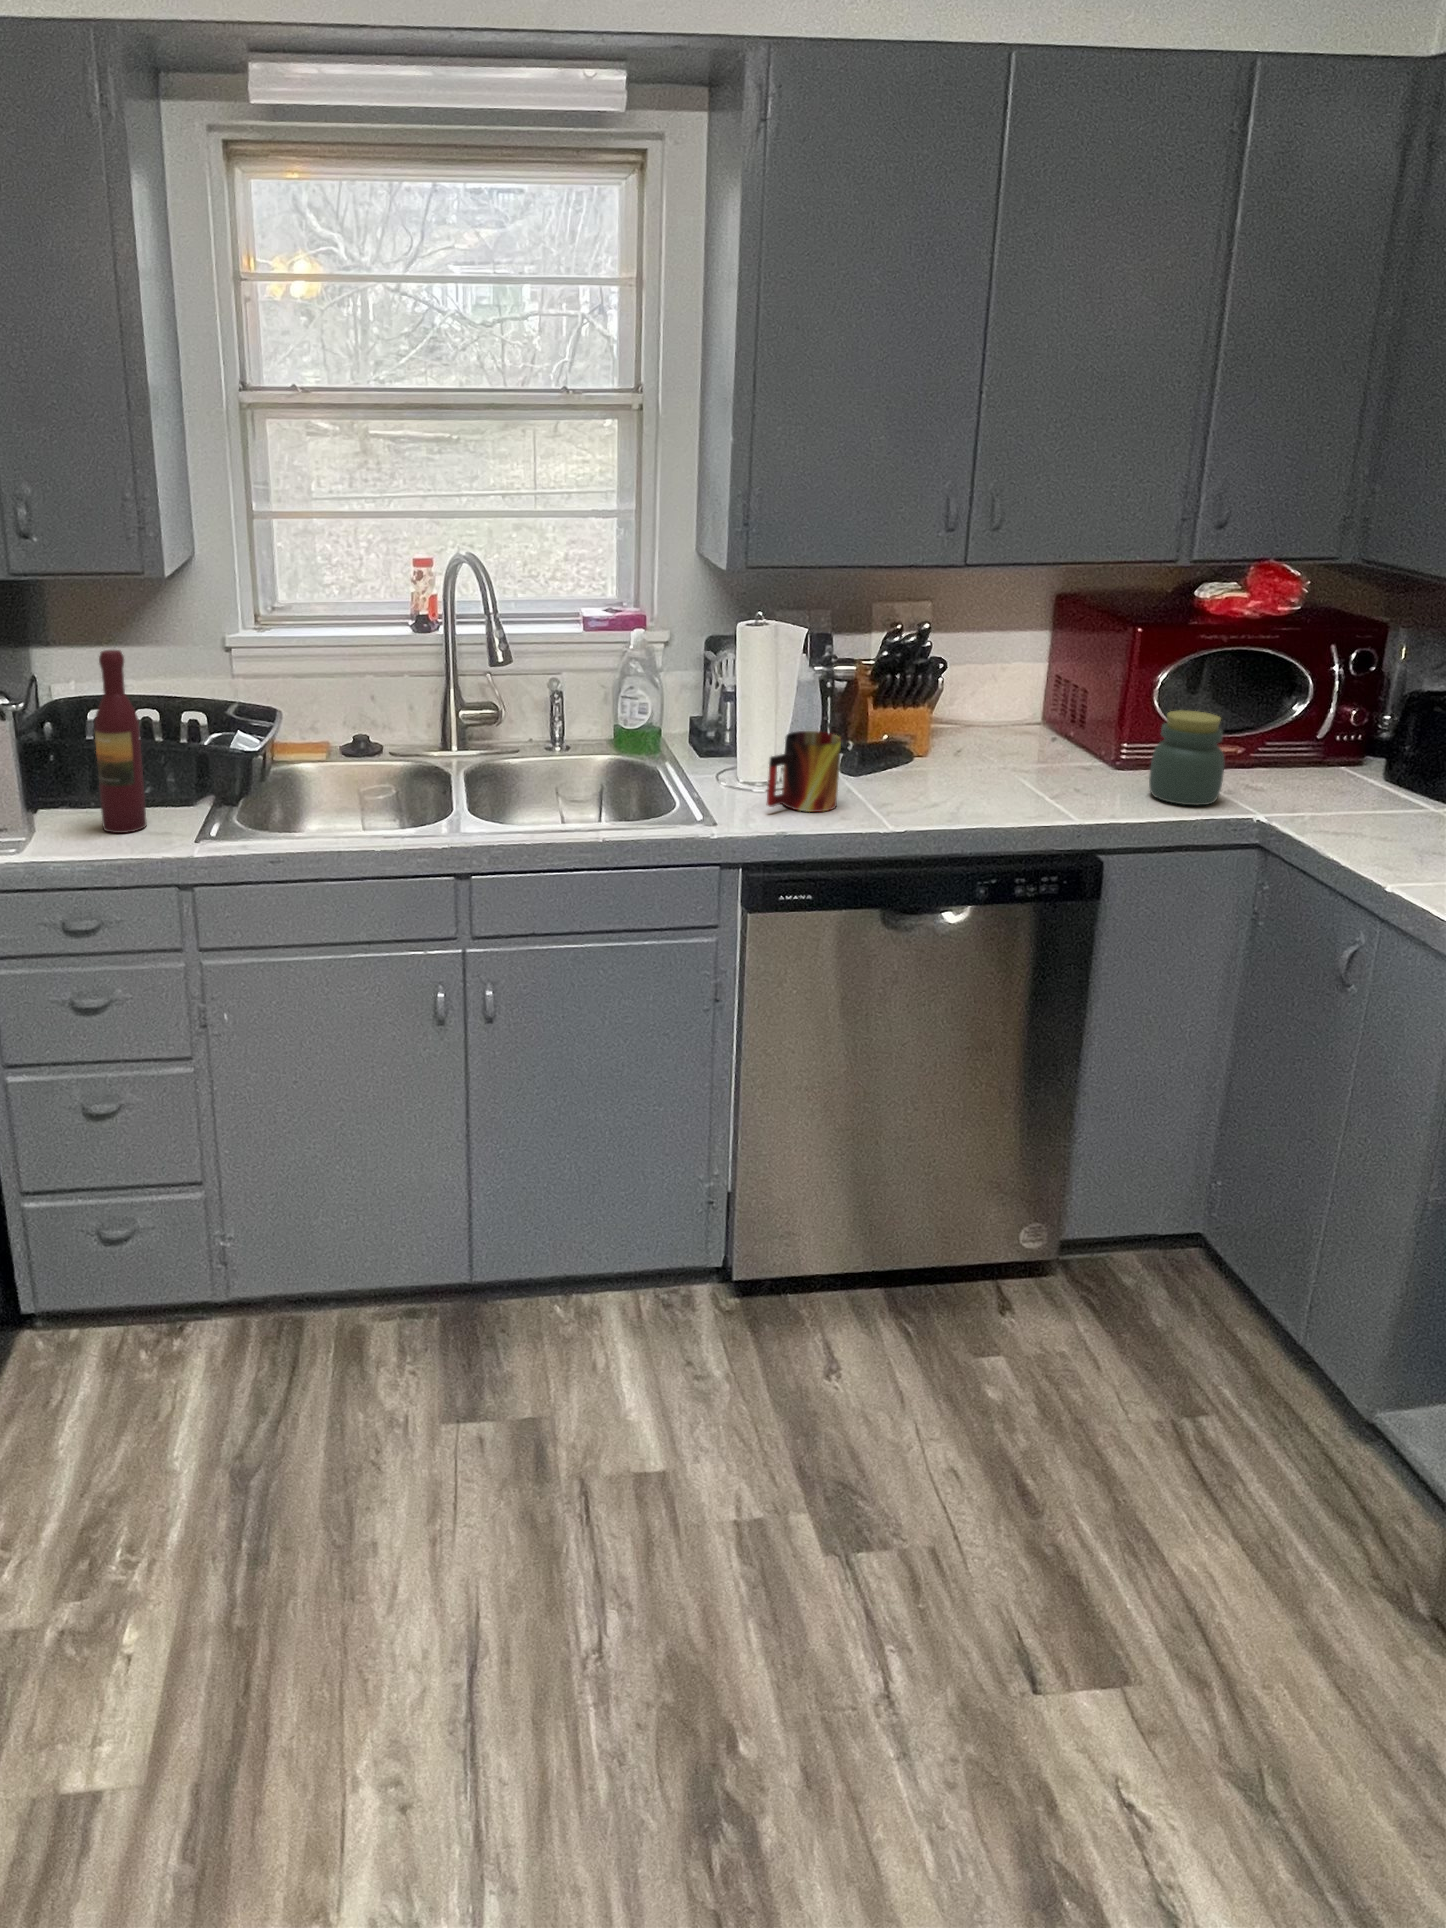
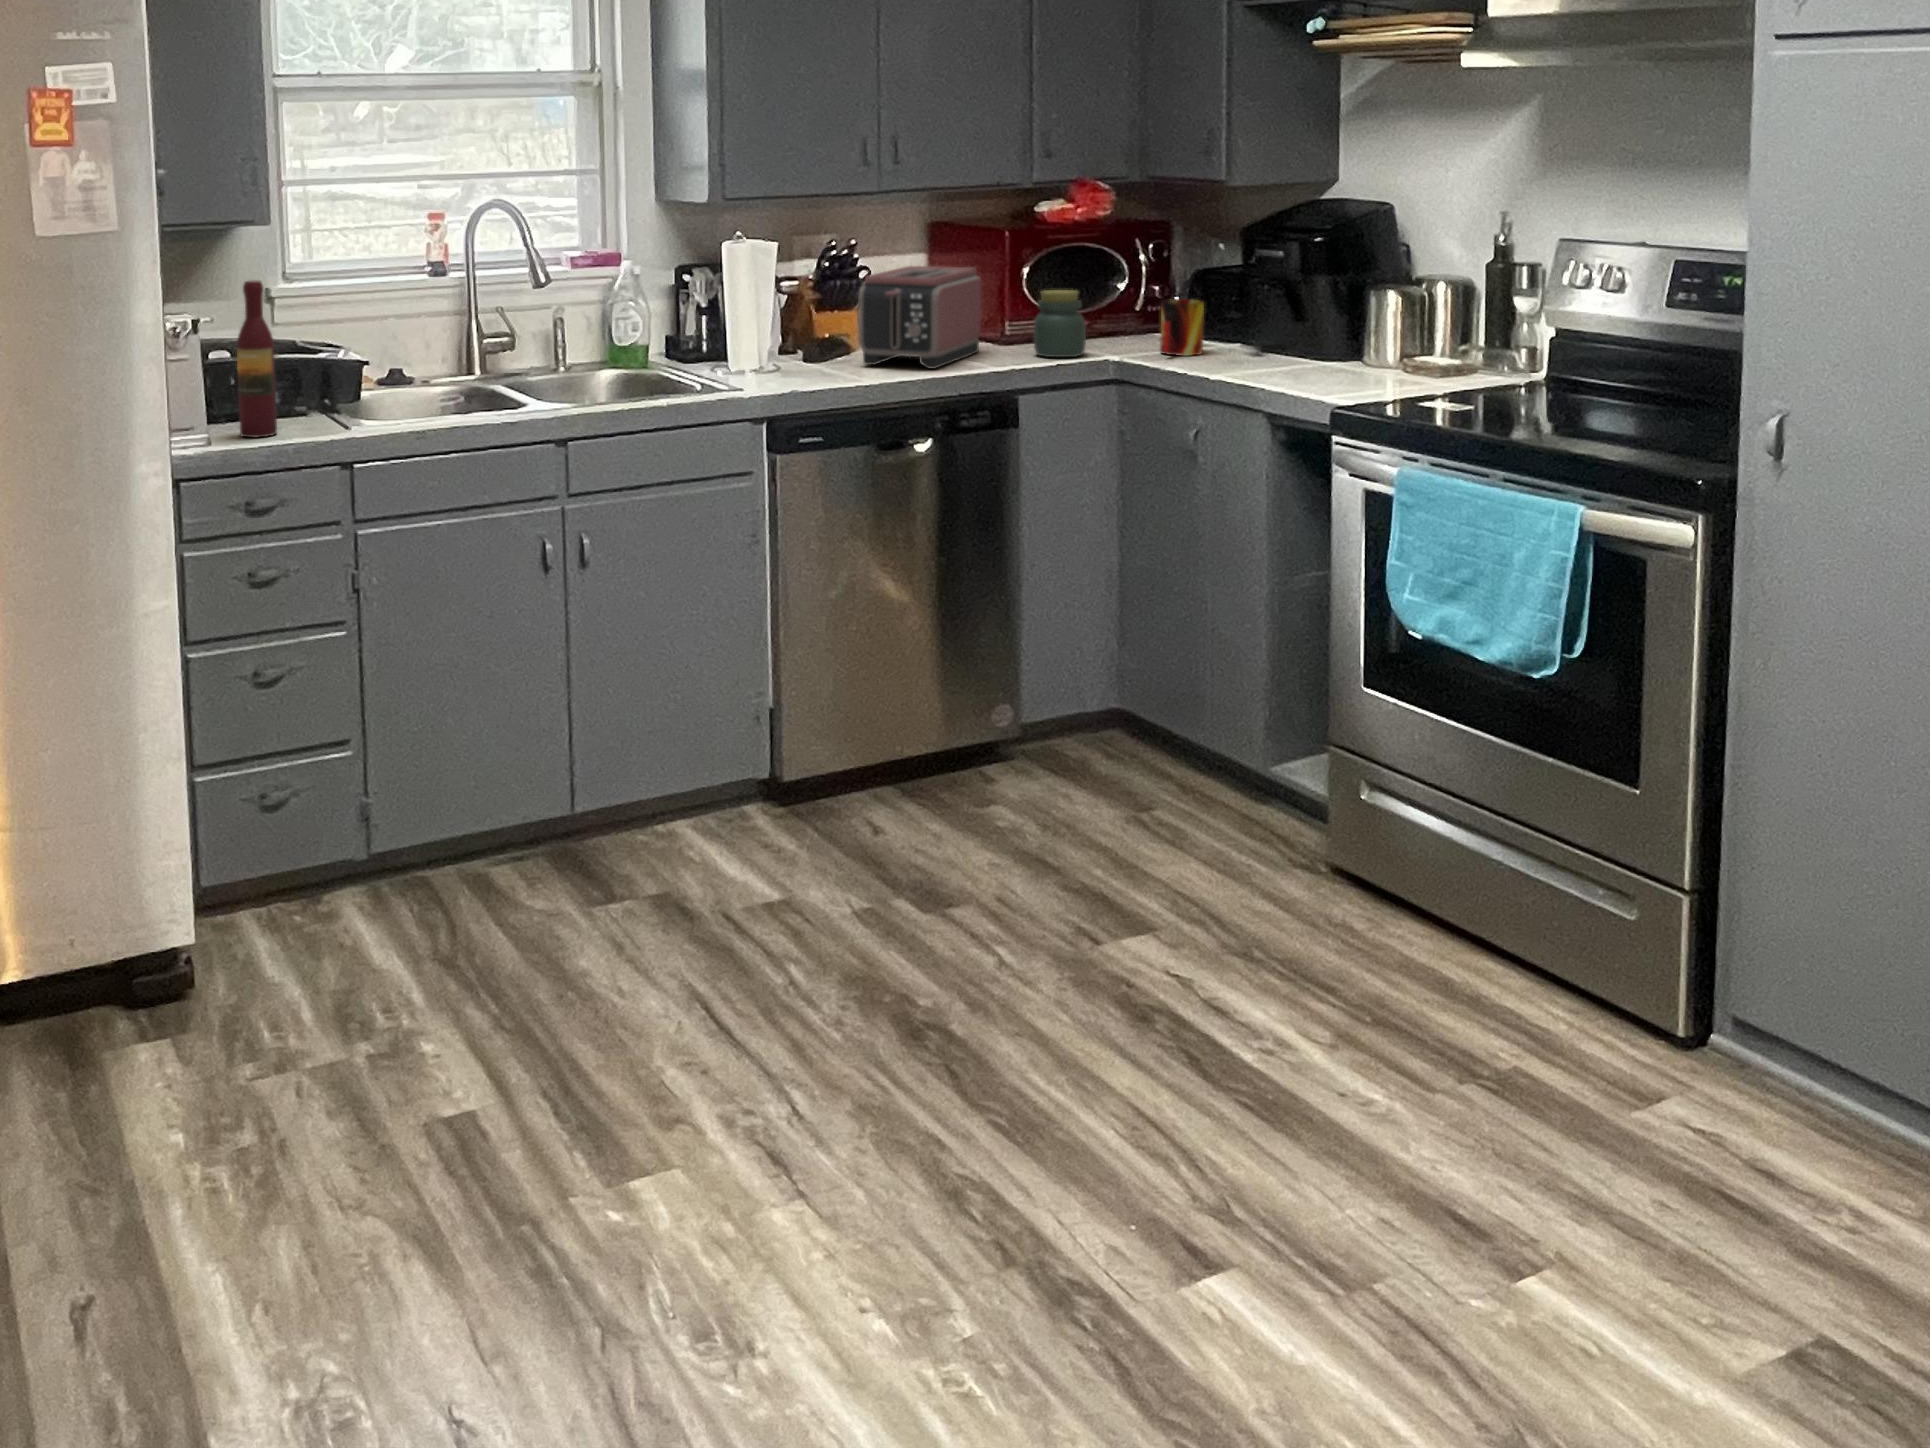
toaster: none [908,656,1092,806] -> present [858,266,981,369]
mug: present [767,731,841,812] -> present [1160,299,1204,356]

